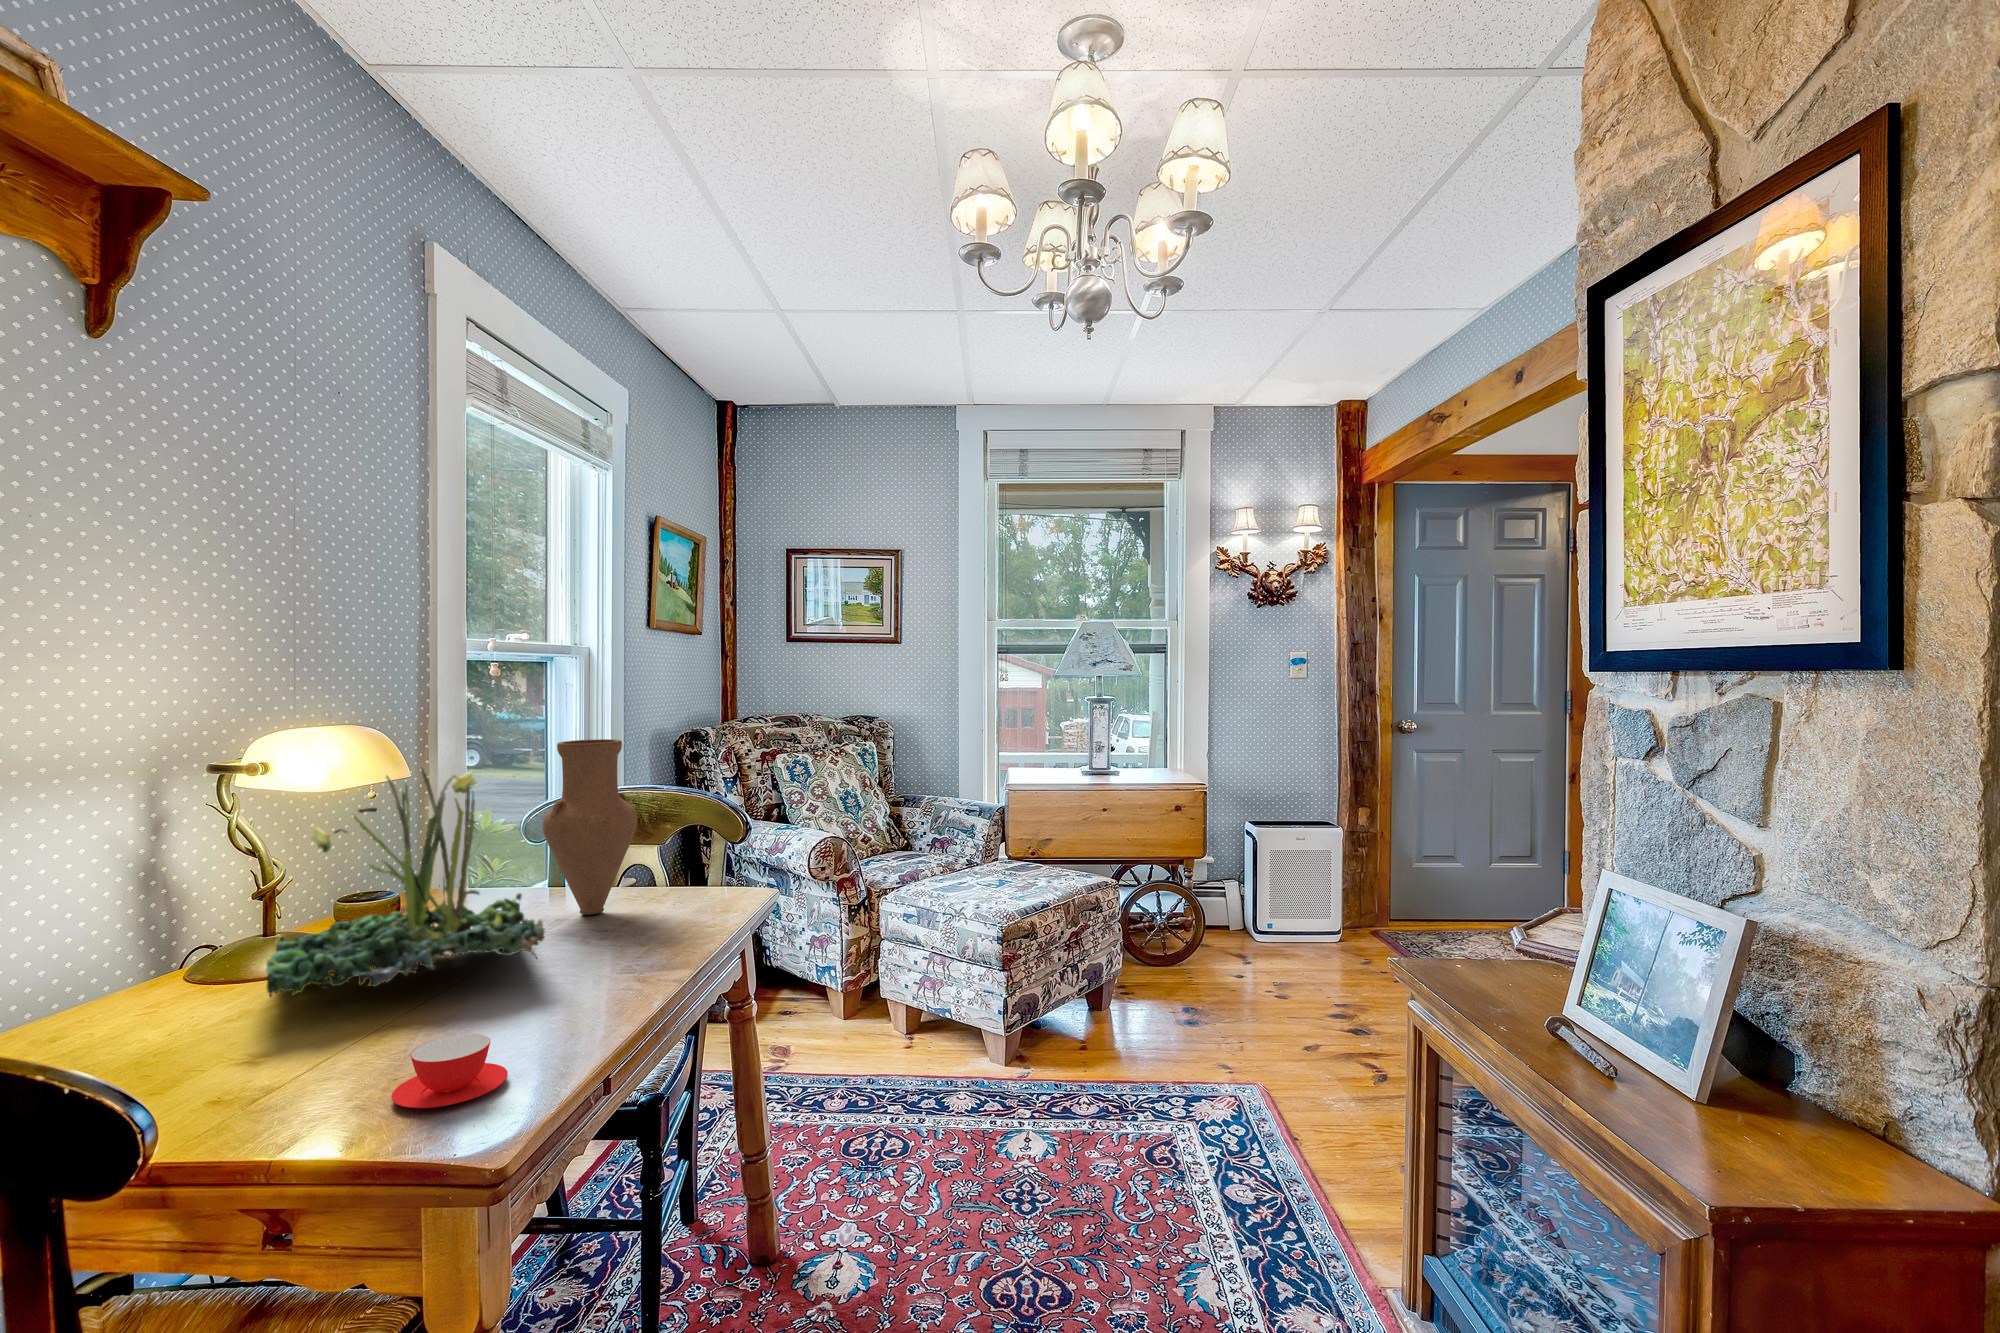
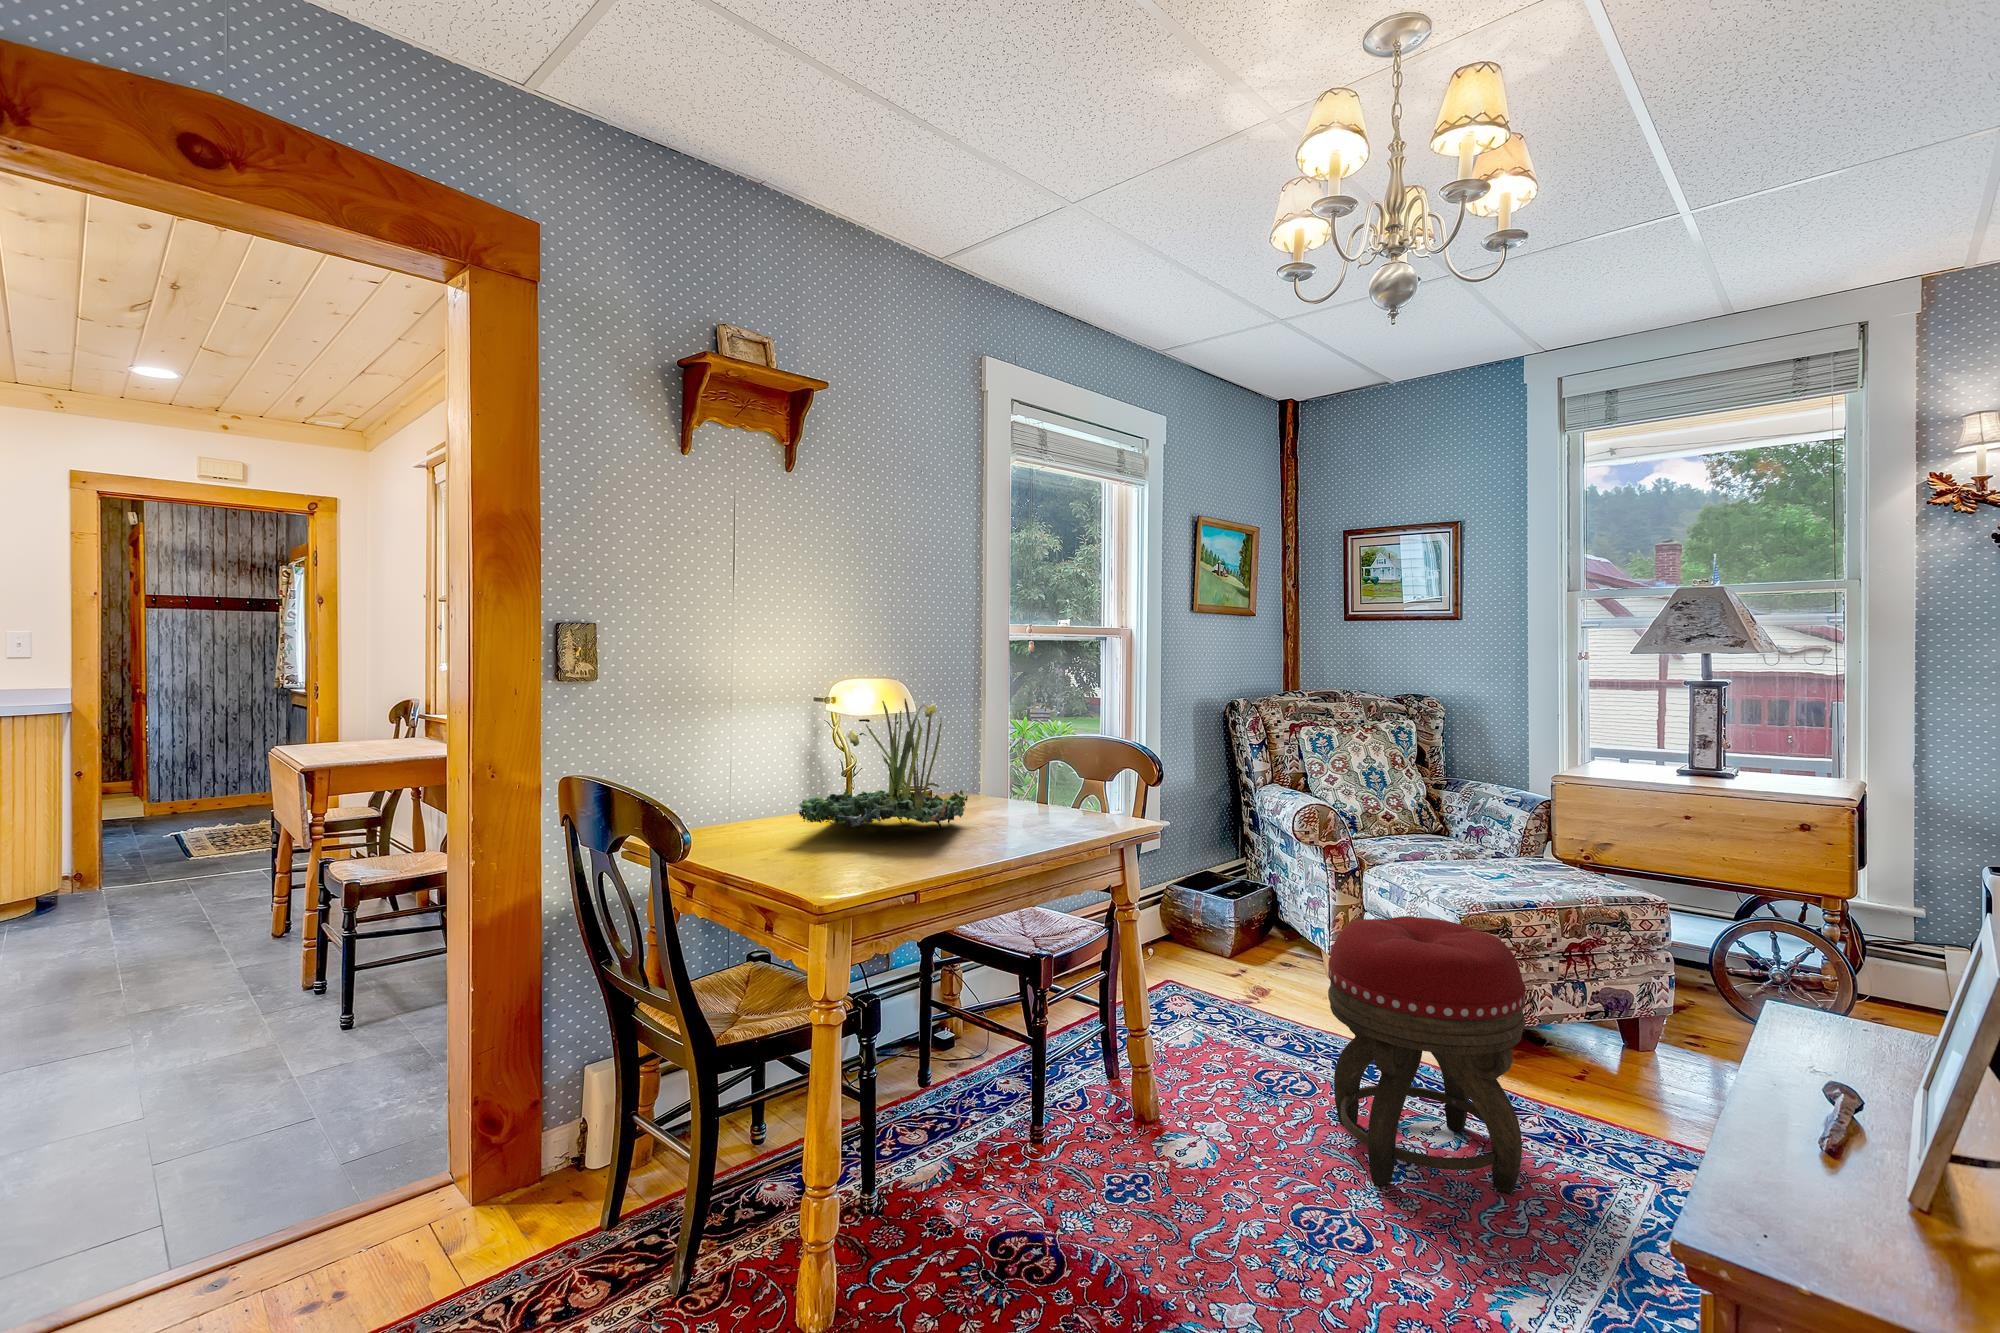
vase: present [543,739,637,915] -> none [996,689,1061,818]
footstool: none [945,938,1127,1224] -> present [1328,916,1526,1193]
teacup: present [391,1034,508,1108] -> none [804,851,865,885]

